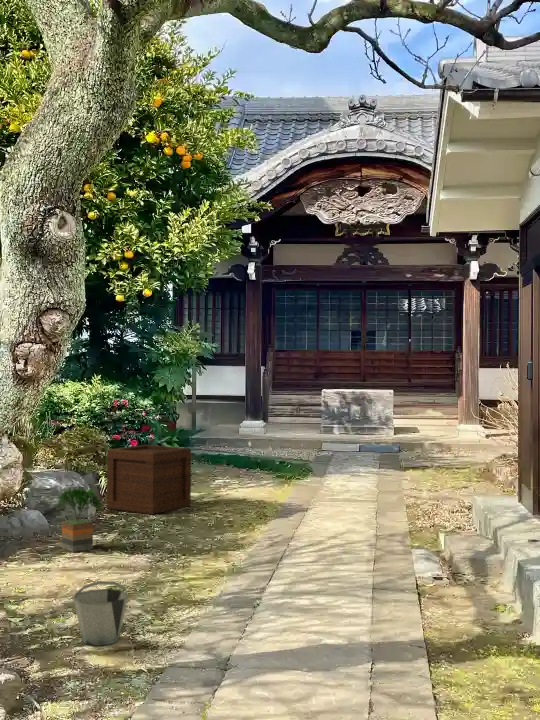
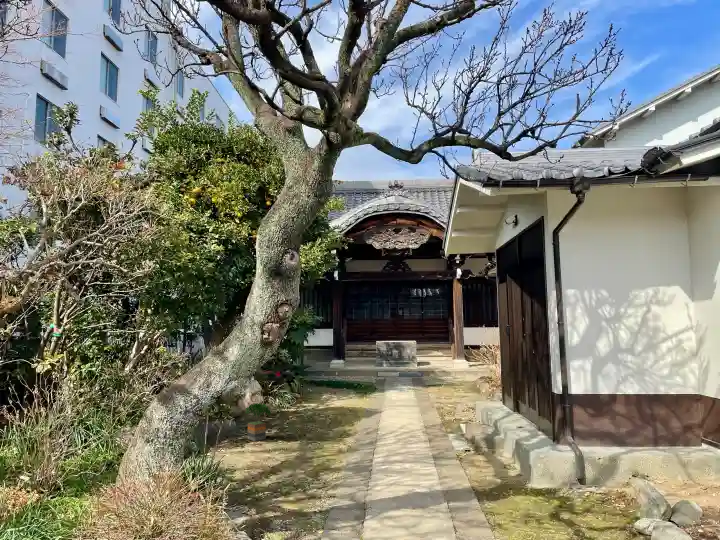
wooden crate: present [107,445,191,514] -> none [267,376,315,417]
bucket: present [73,581,128,646] -> none [271,459,302,498]

